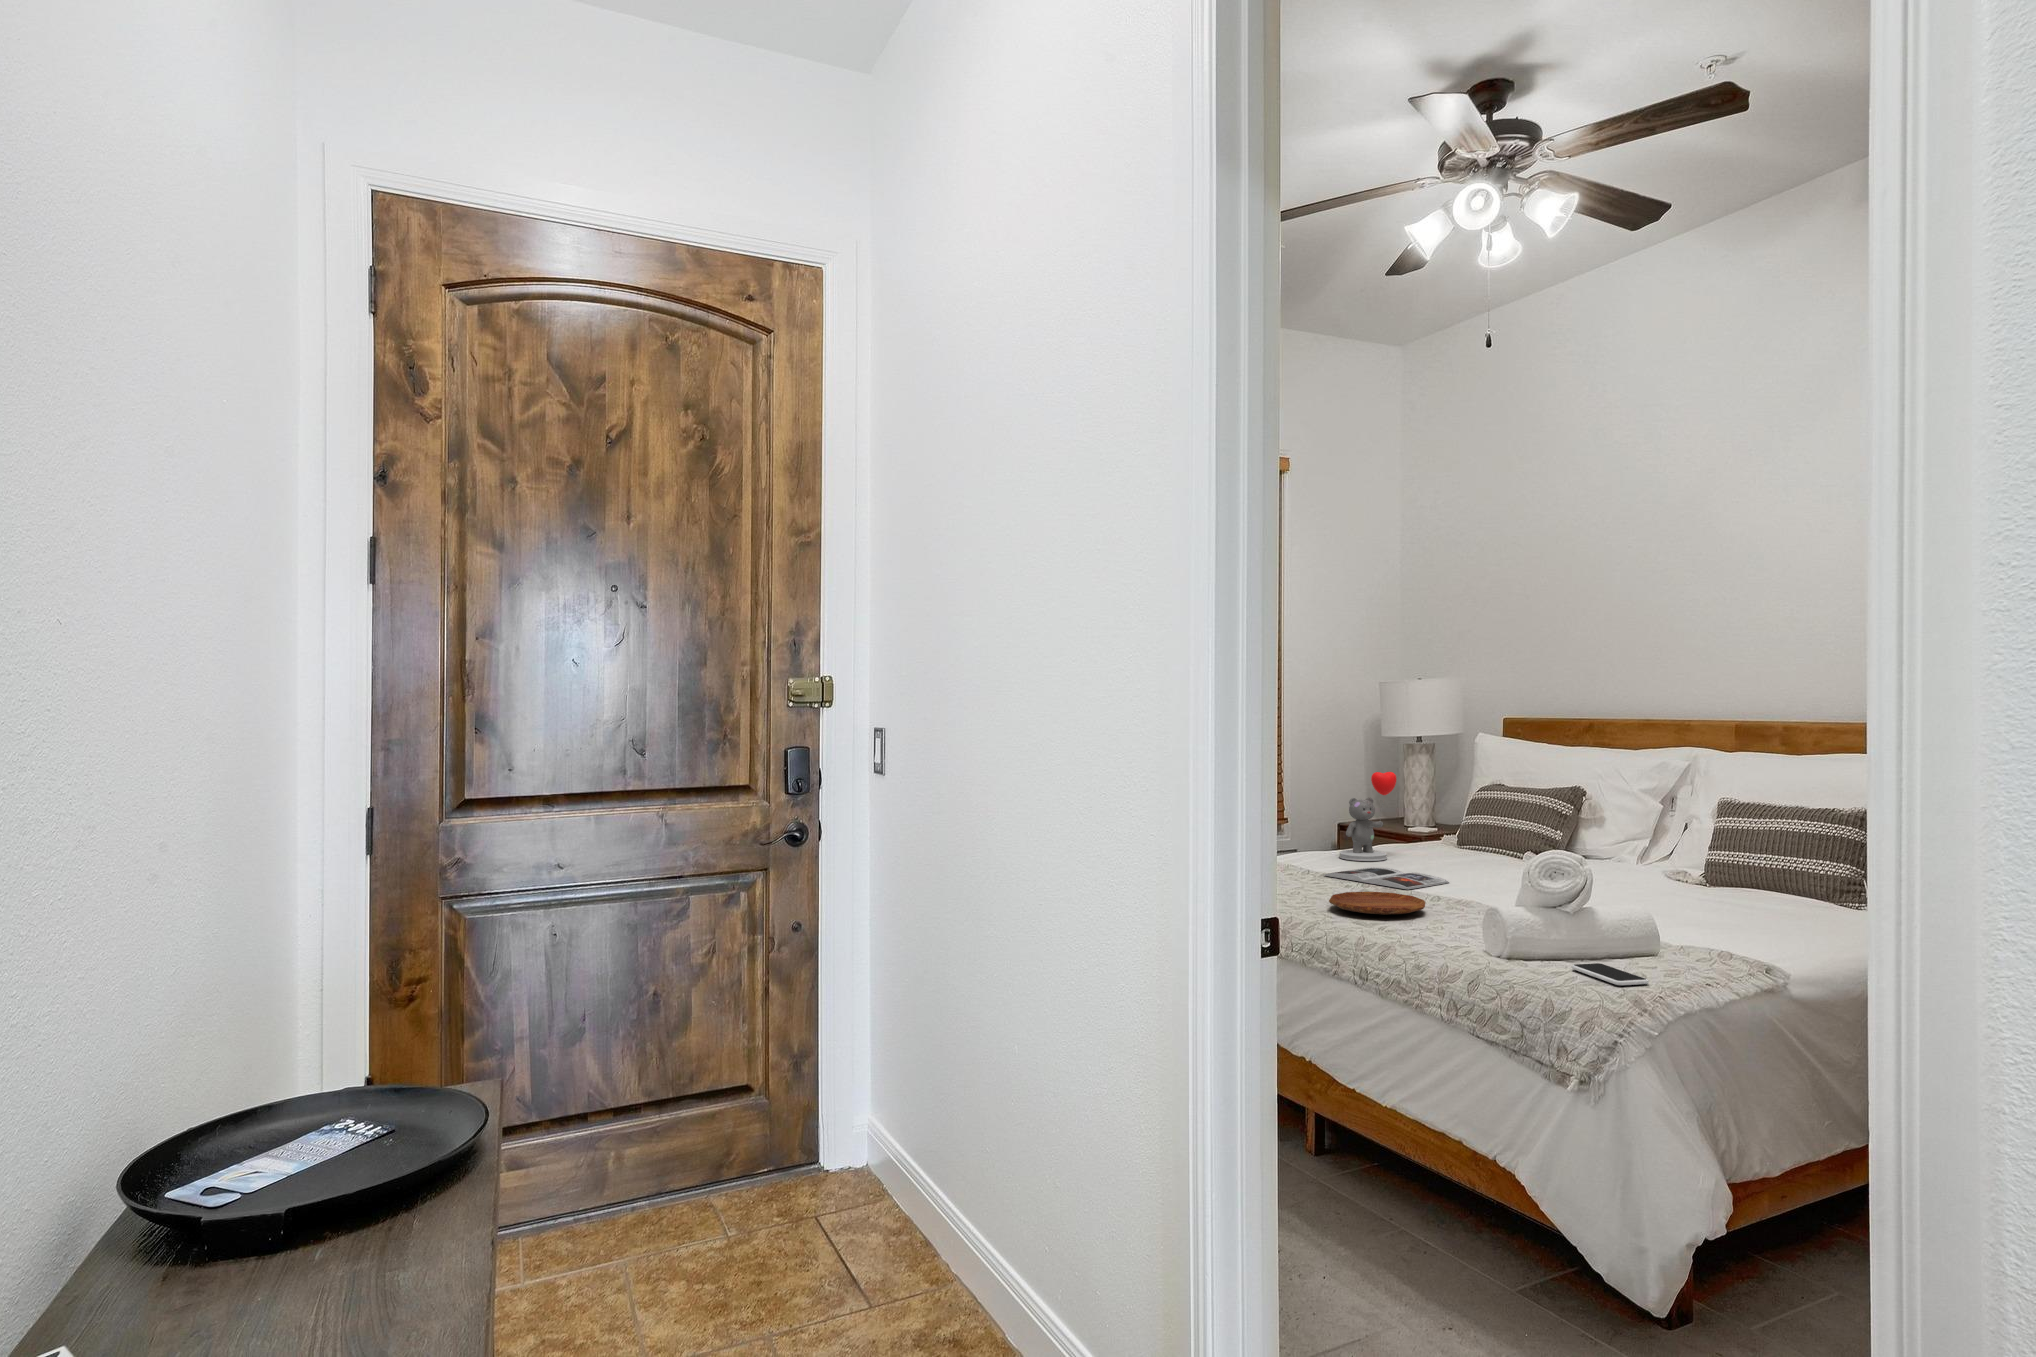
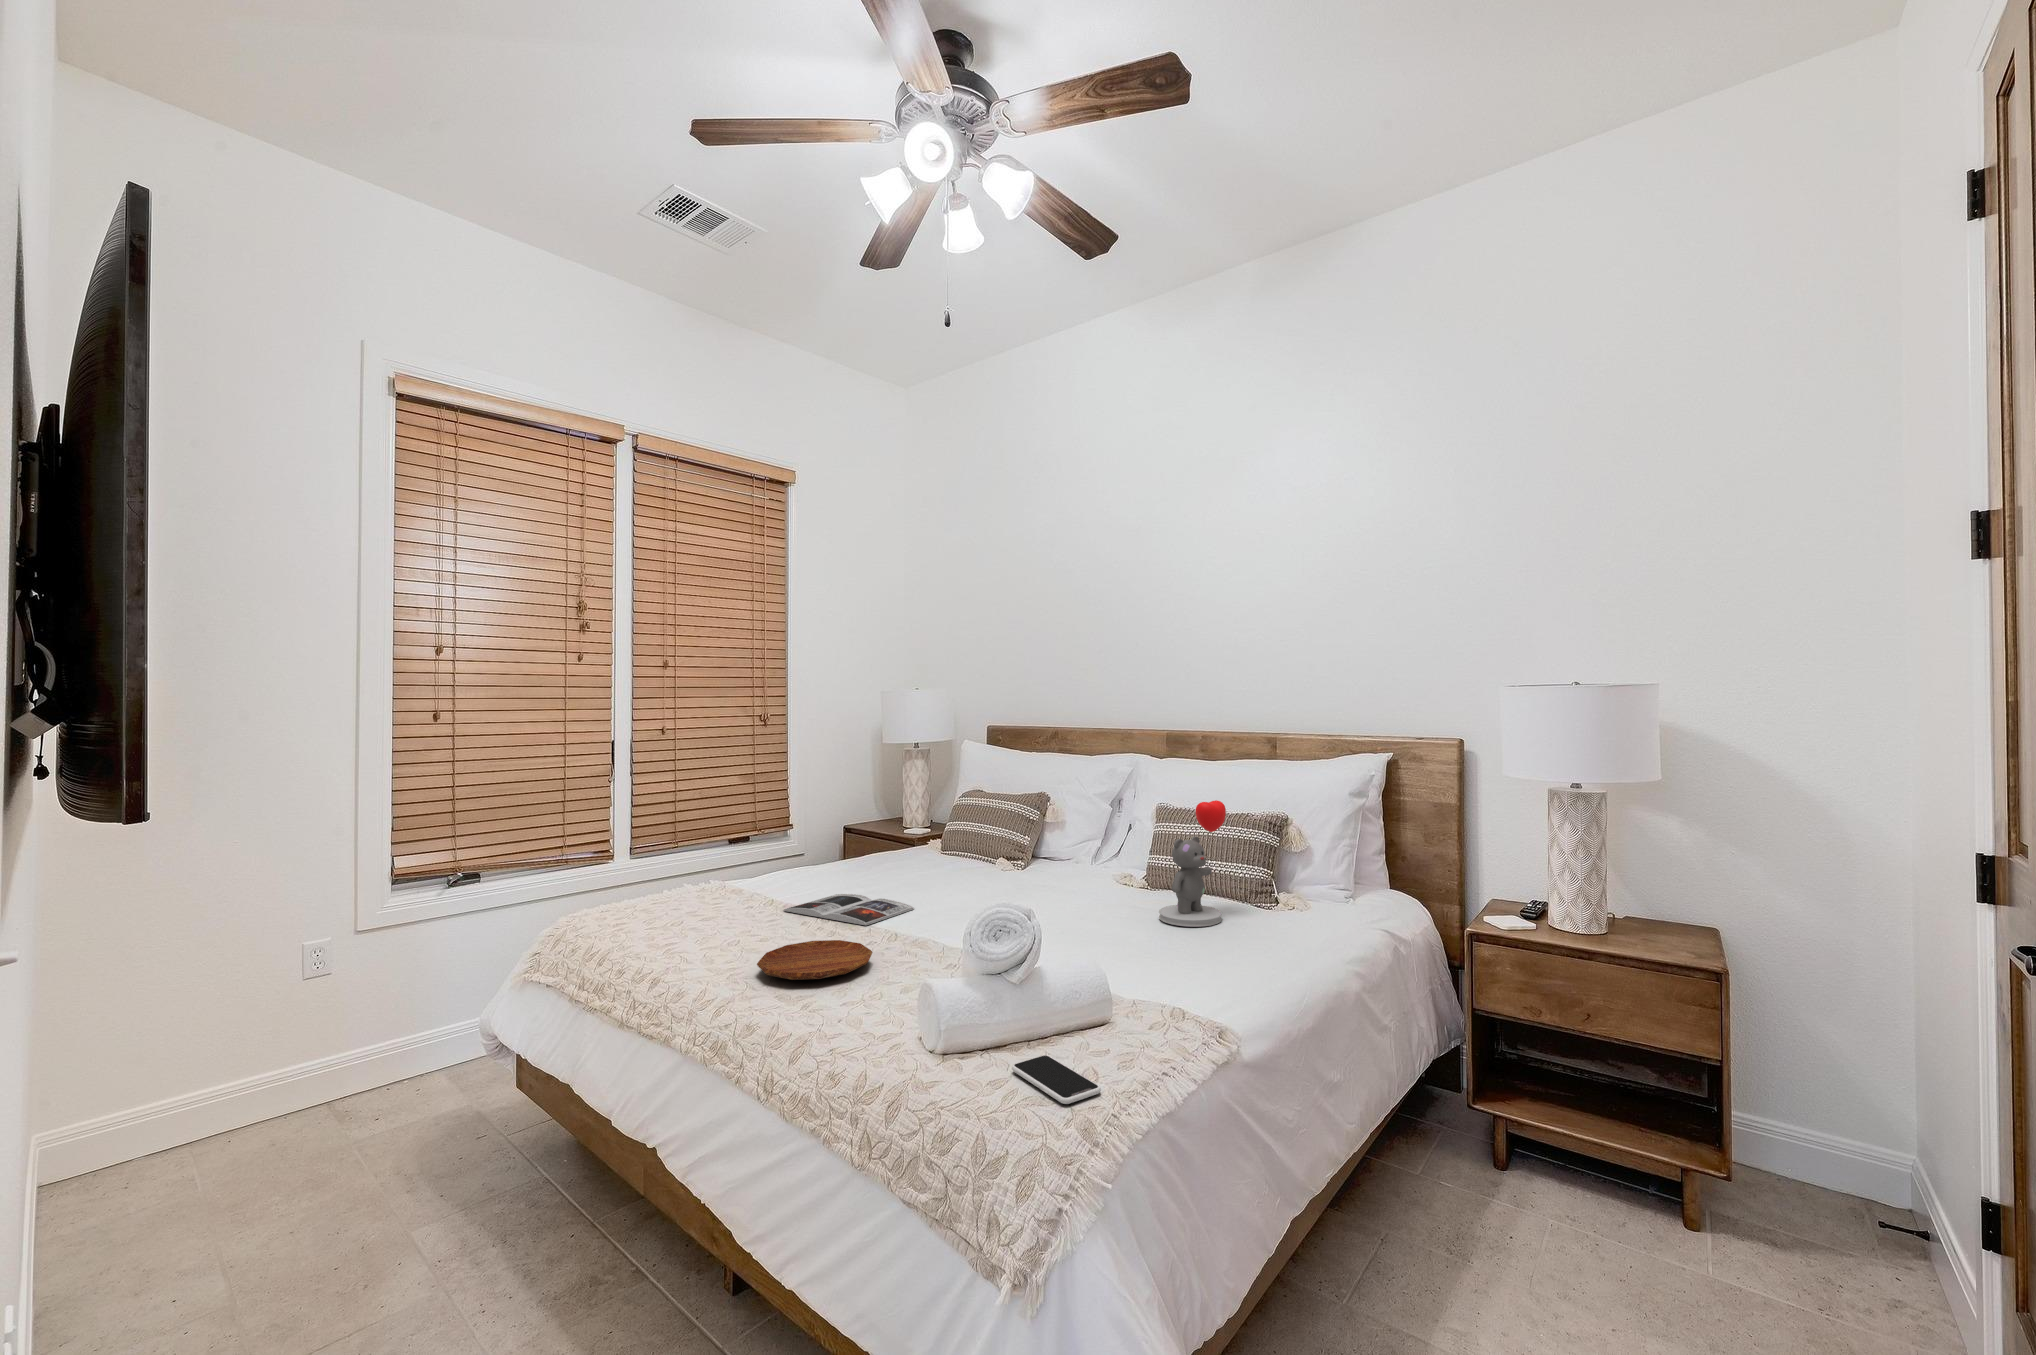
teddy bear: present [1339,772,1397,861] -> present [1159,800,1226,927]

